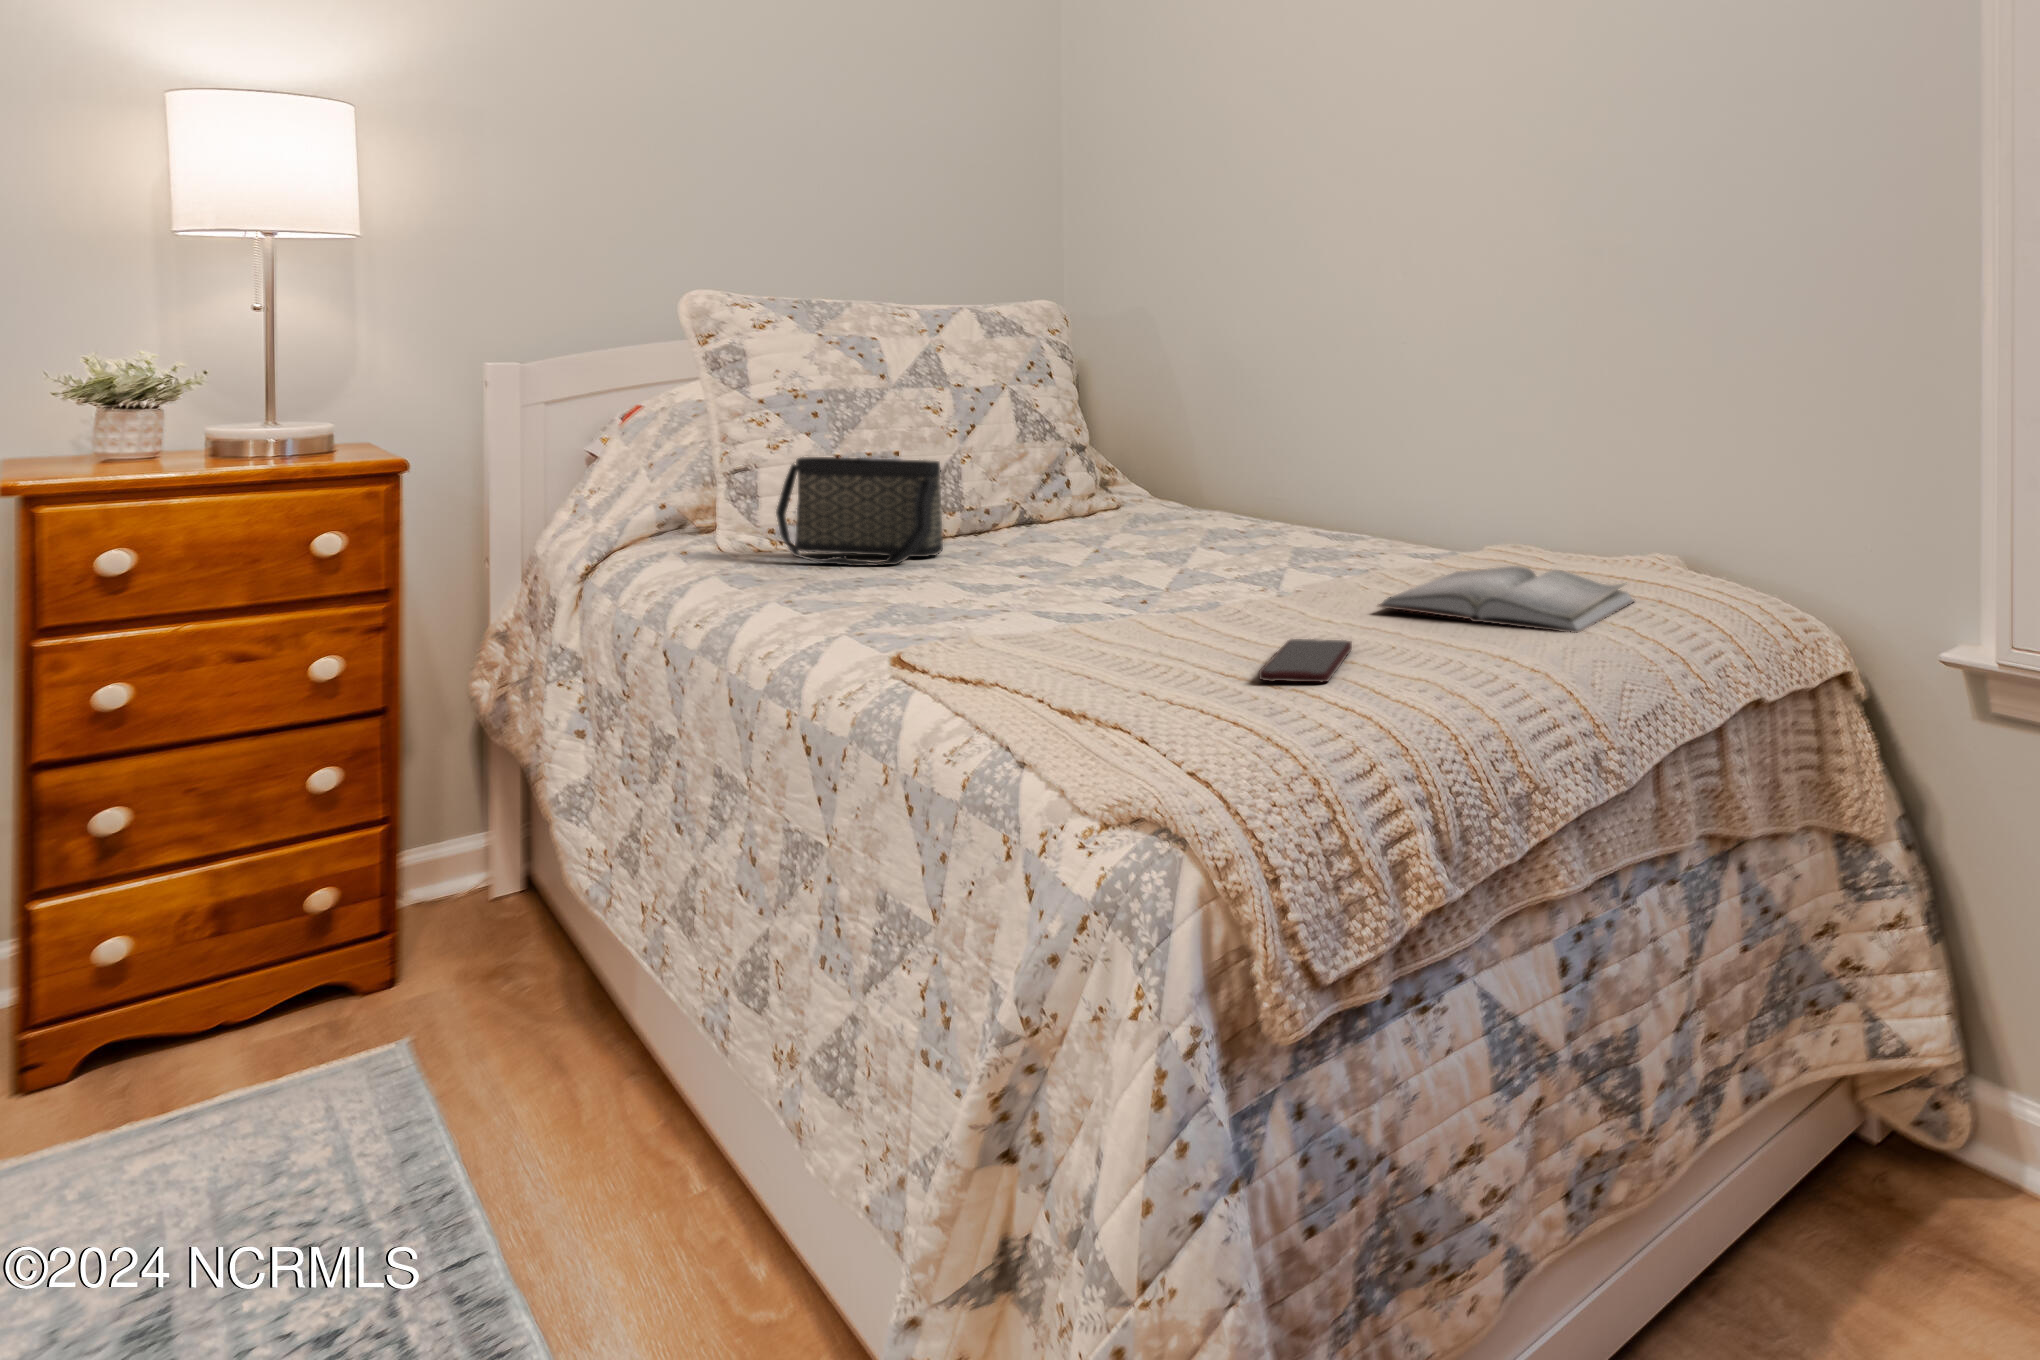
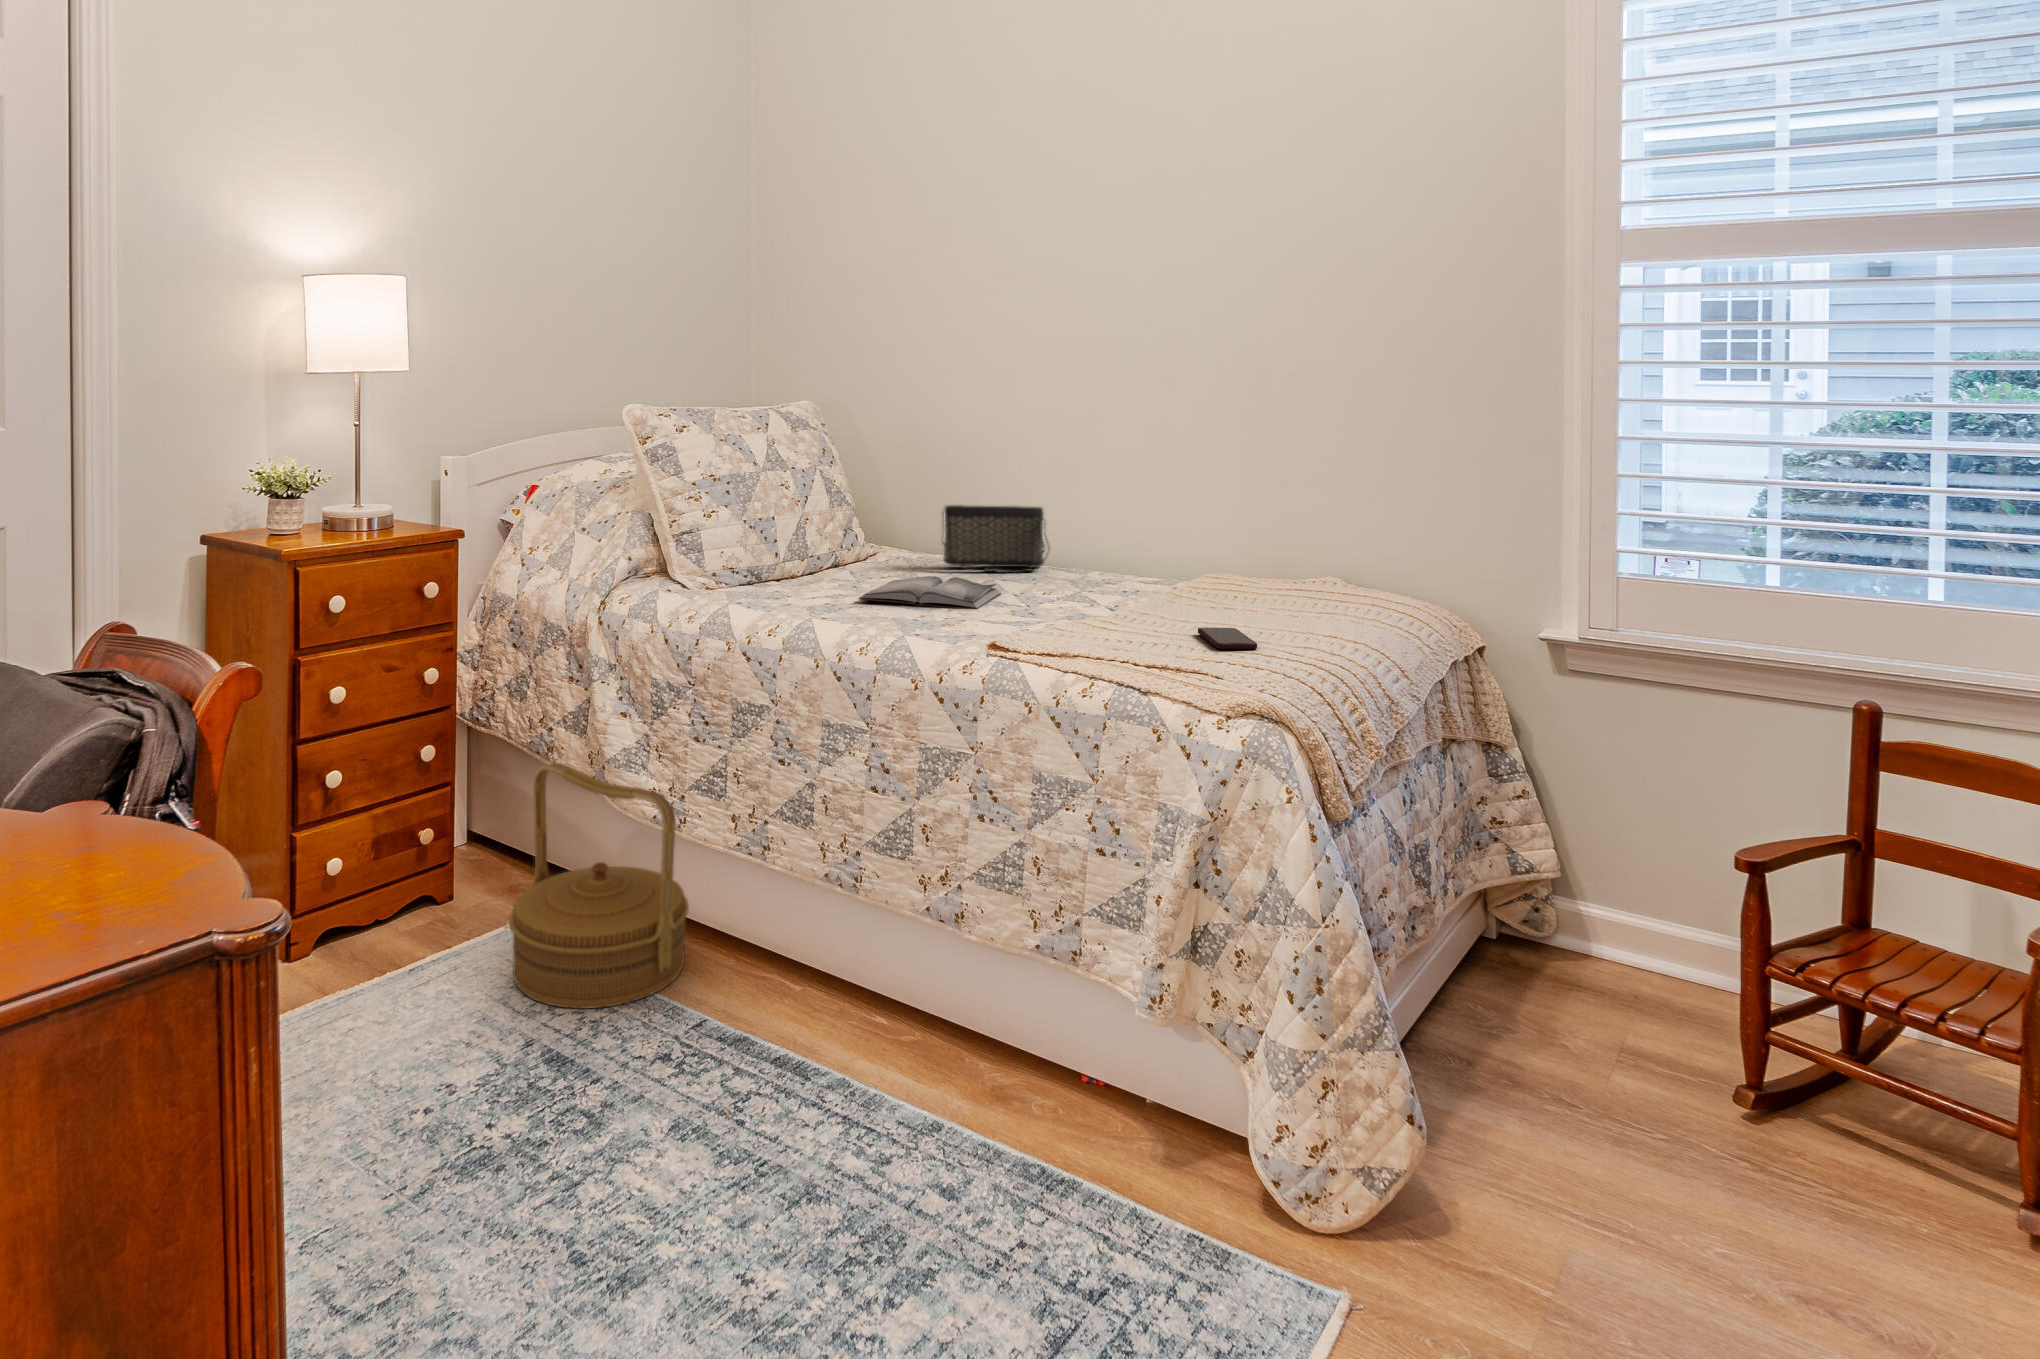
handbag: present [776,457,943,566] -> present [943,505,1045,573]
hardback book: present [1378,566,1634,633] -> present [859,576,1001,609]
woven basket: none [274,811,613,1209] -> present [509,762,689,1009]

